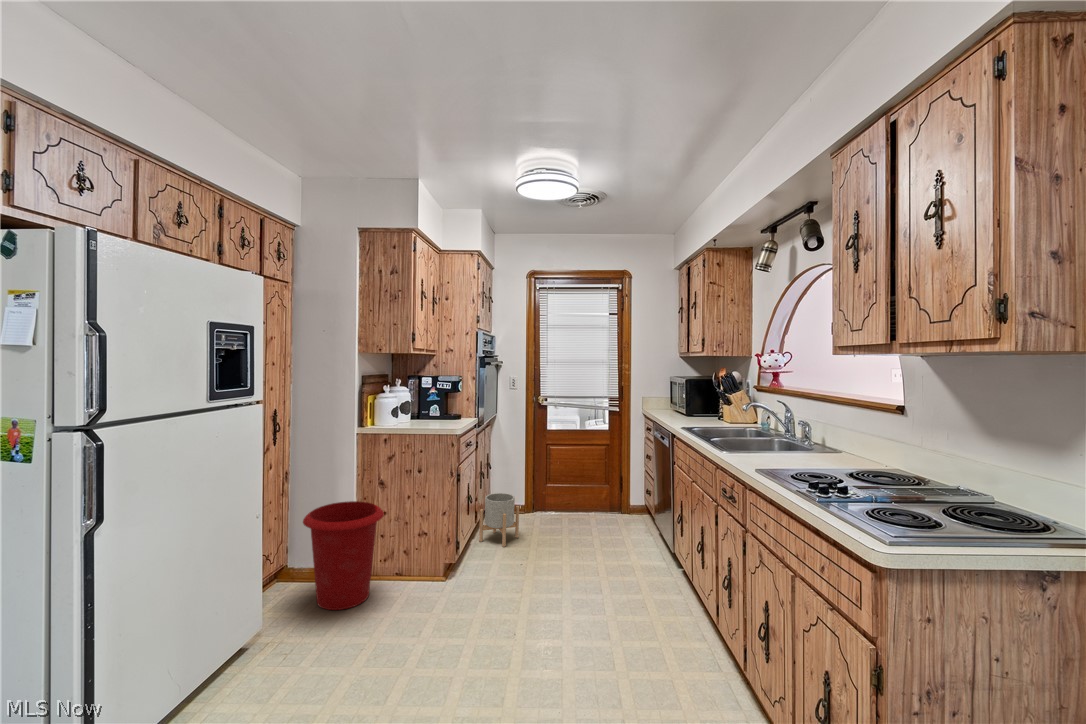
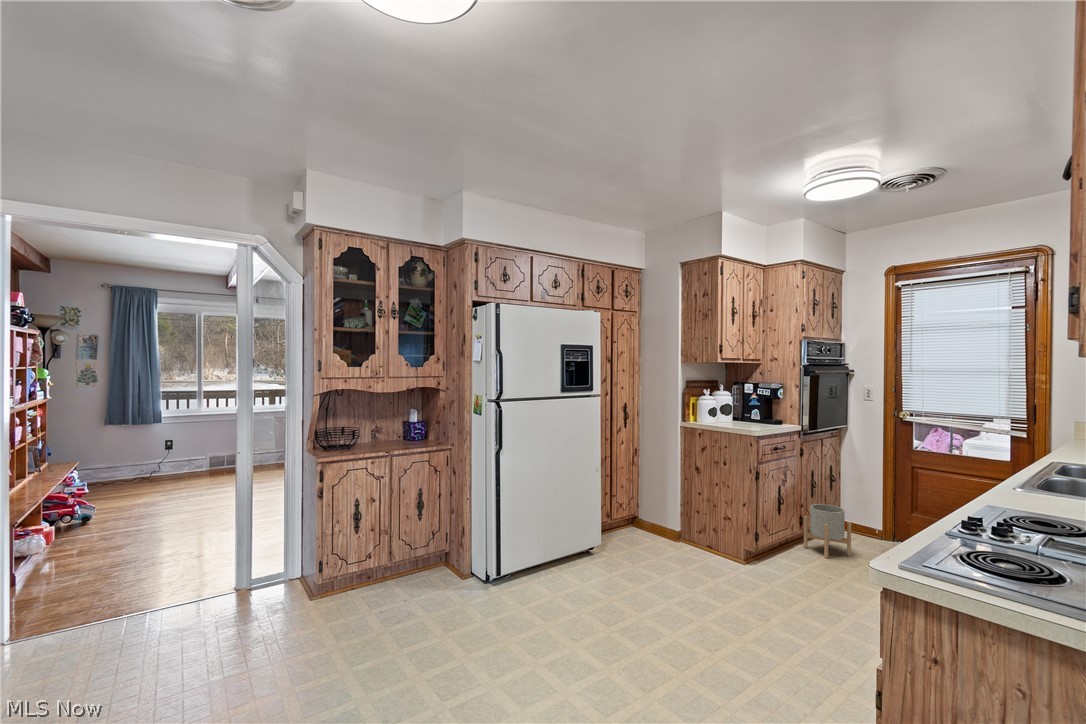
waste bin: present [303,501,384,610] -> none [632,476,691,555]

